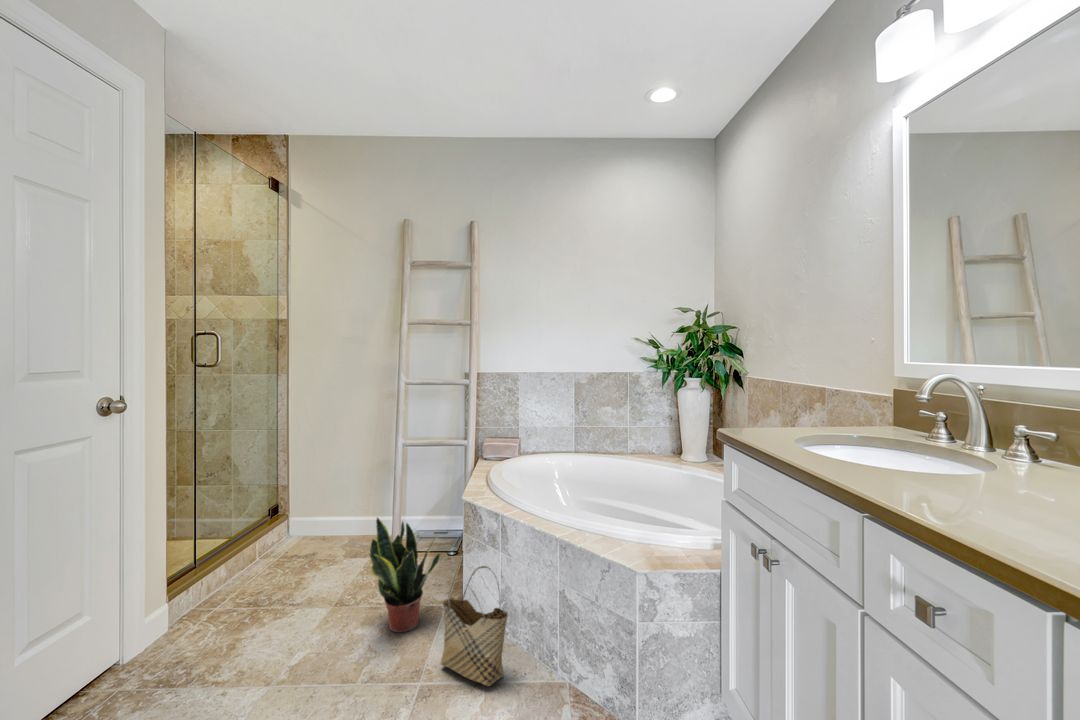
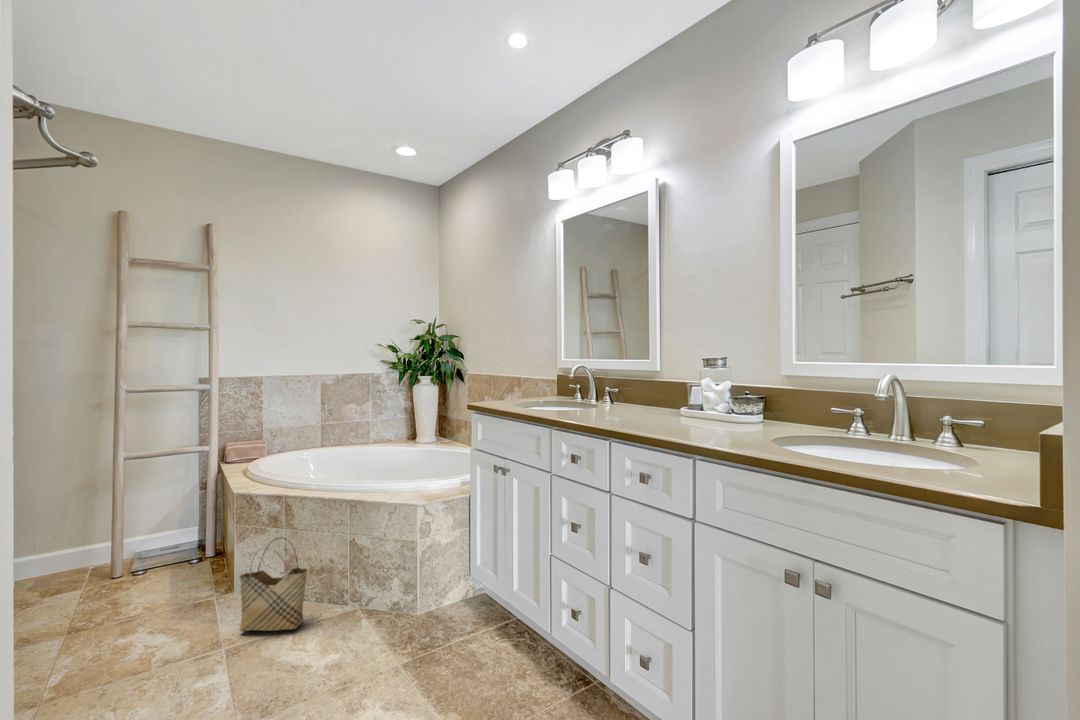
potted plant: present [369,518,440,632] -> none [130,520,218,629]

